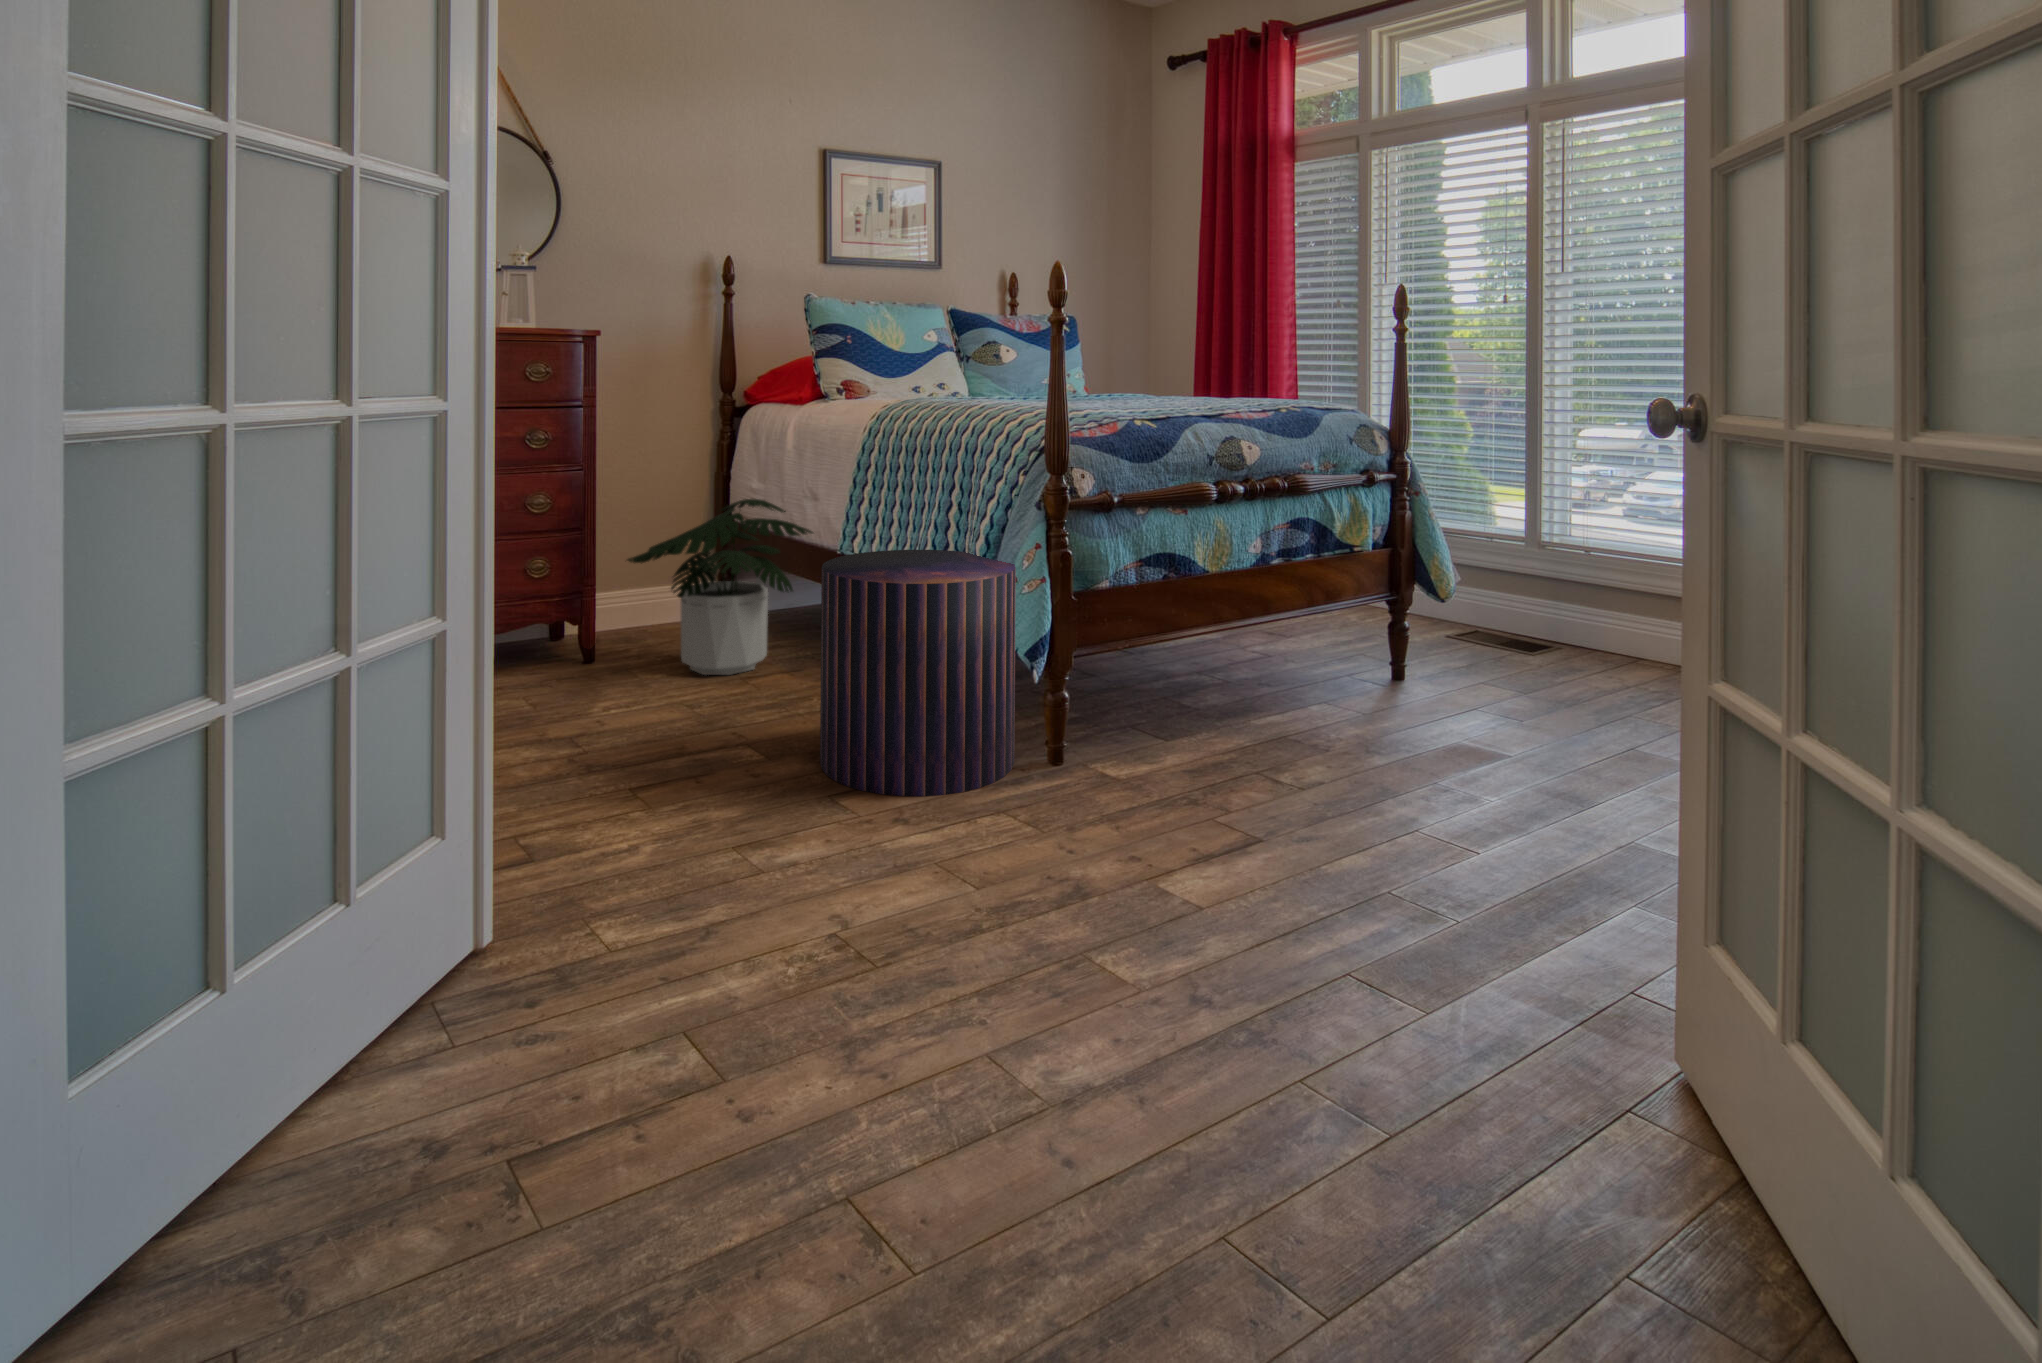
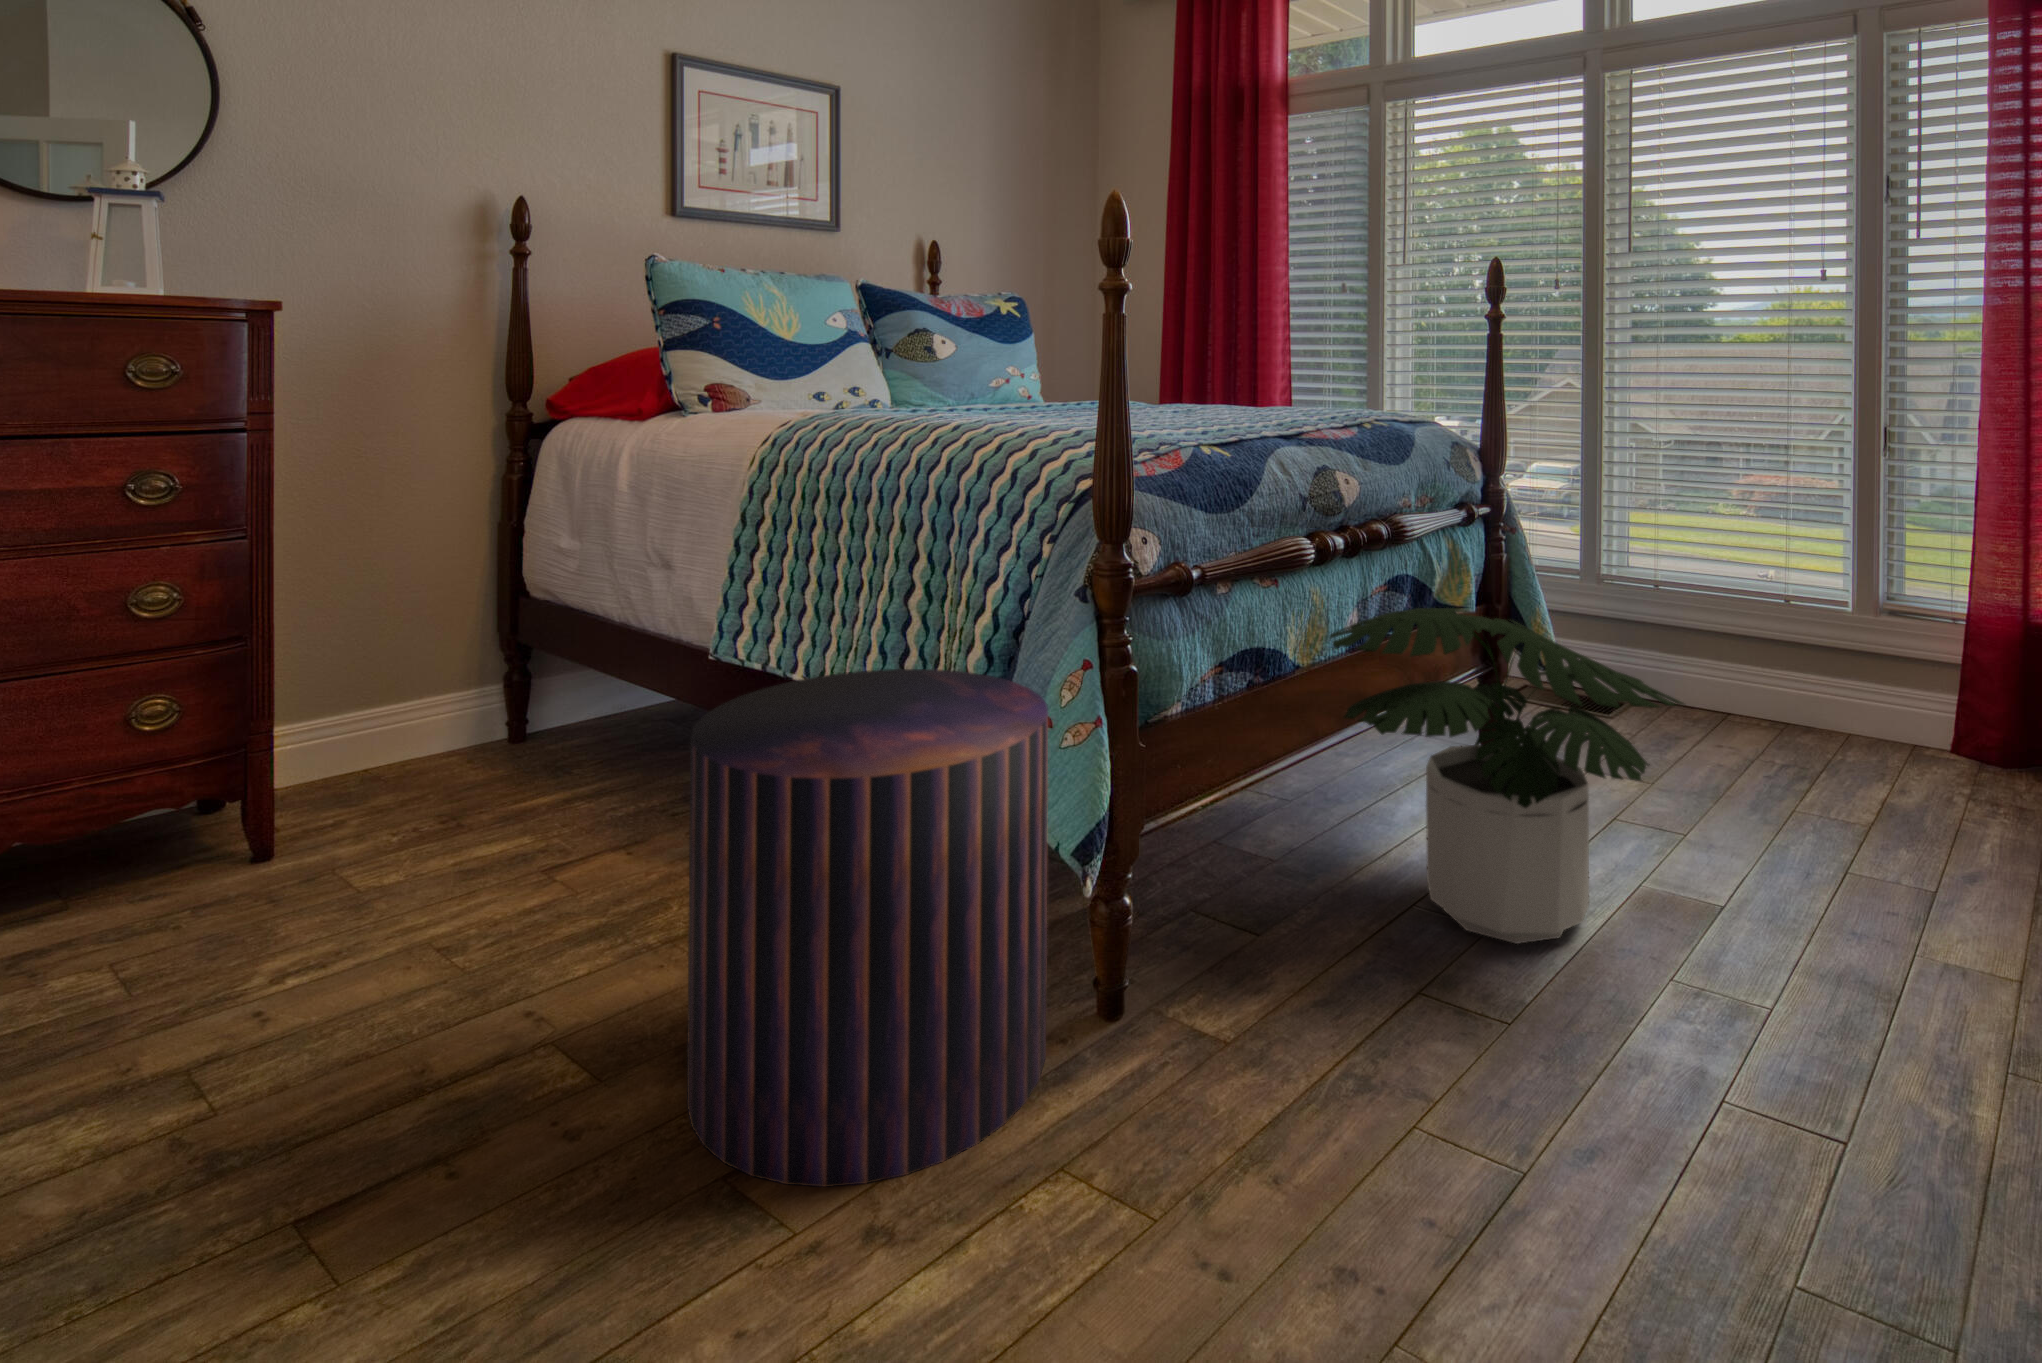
potted plant: present [627,499,813,675] -> present [1330,608,1684,944]

